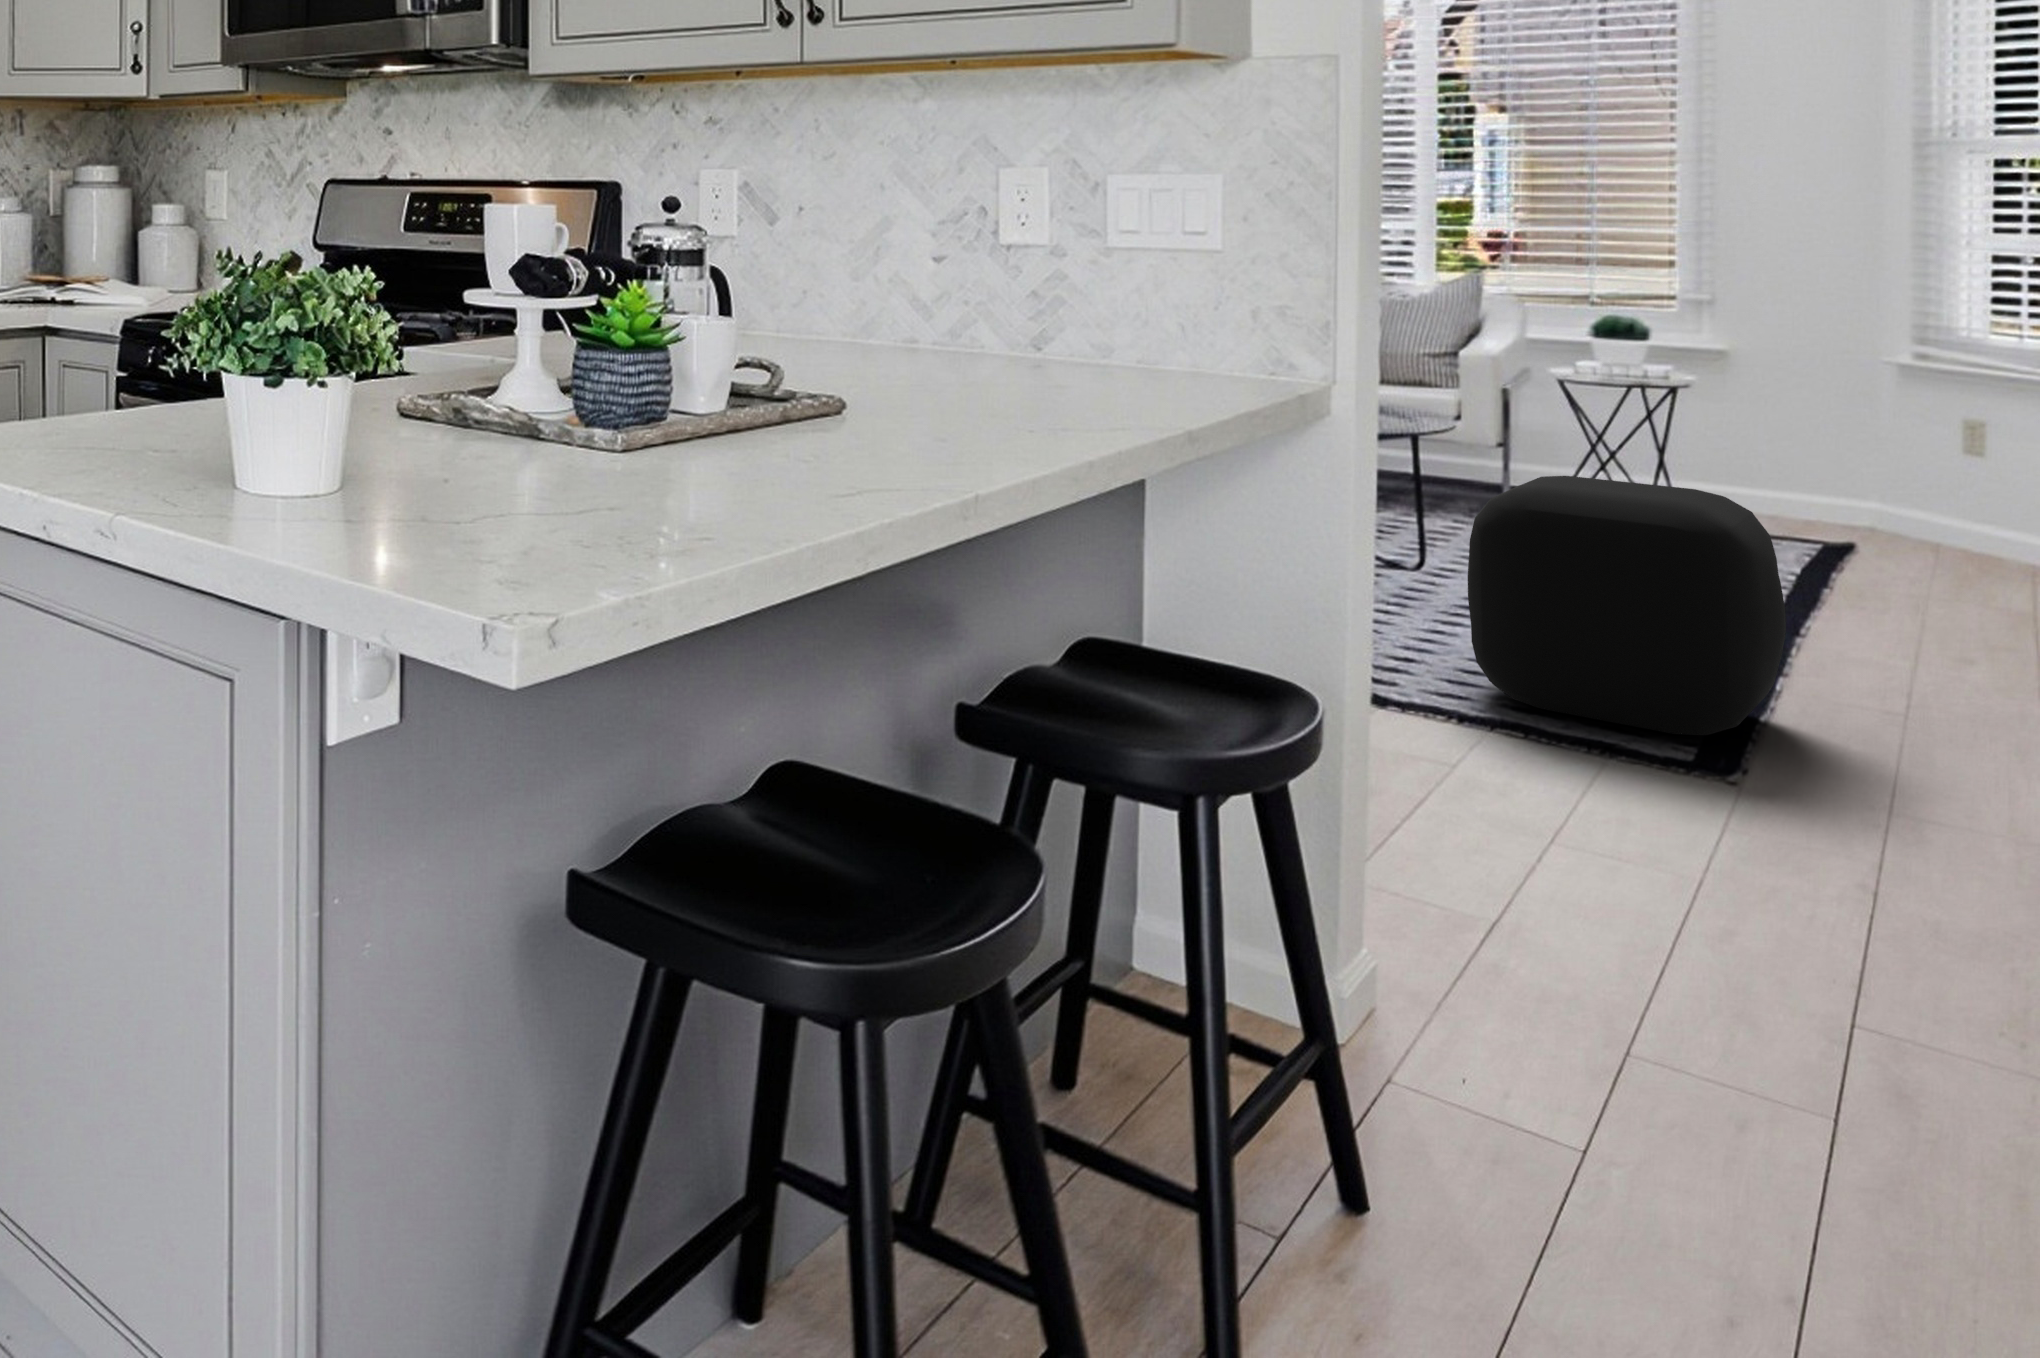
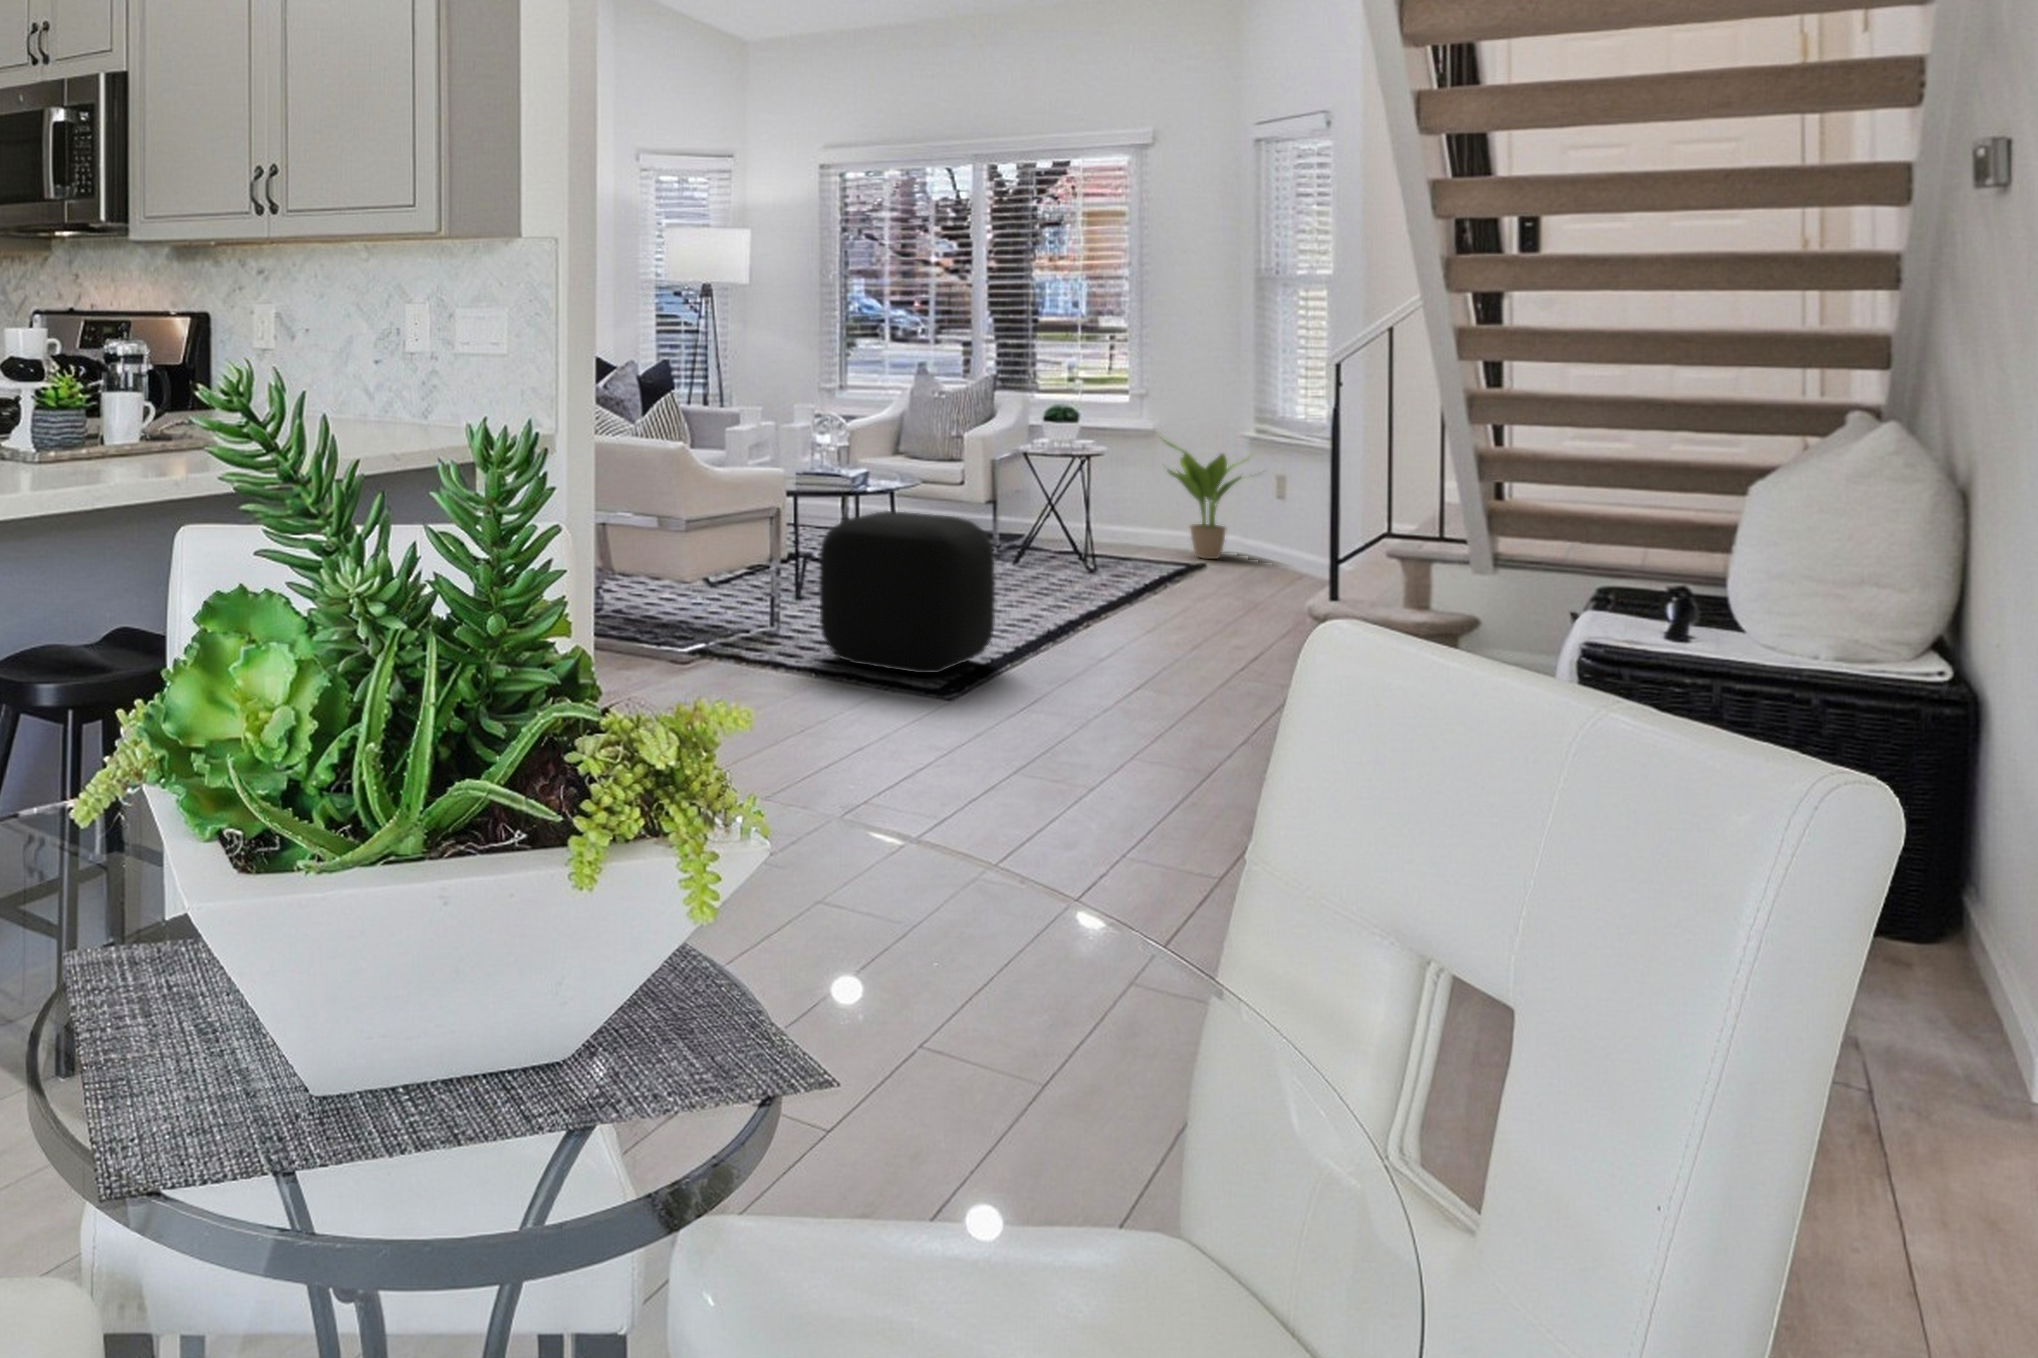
potted plant: none [1767,349,1969,530] -> present [1163,440,1252,559]

